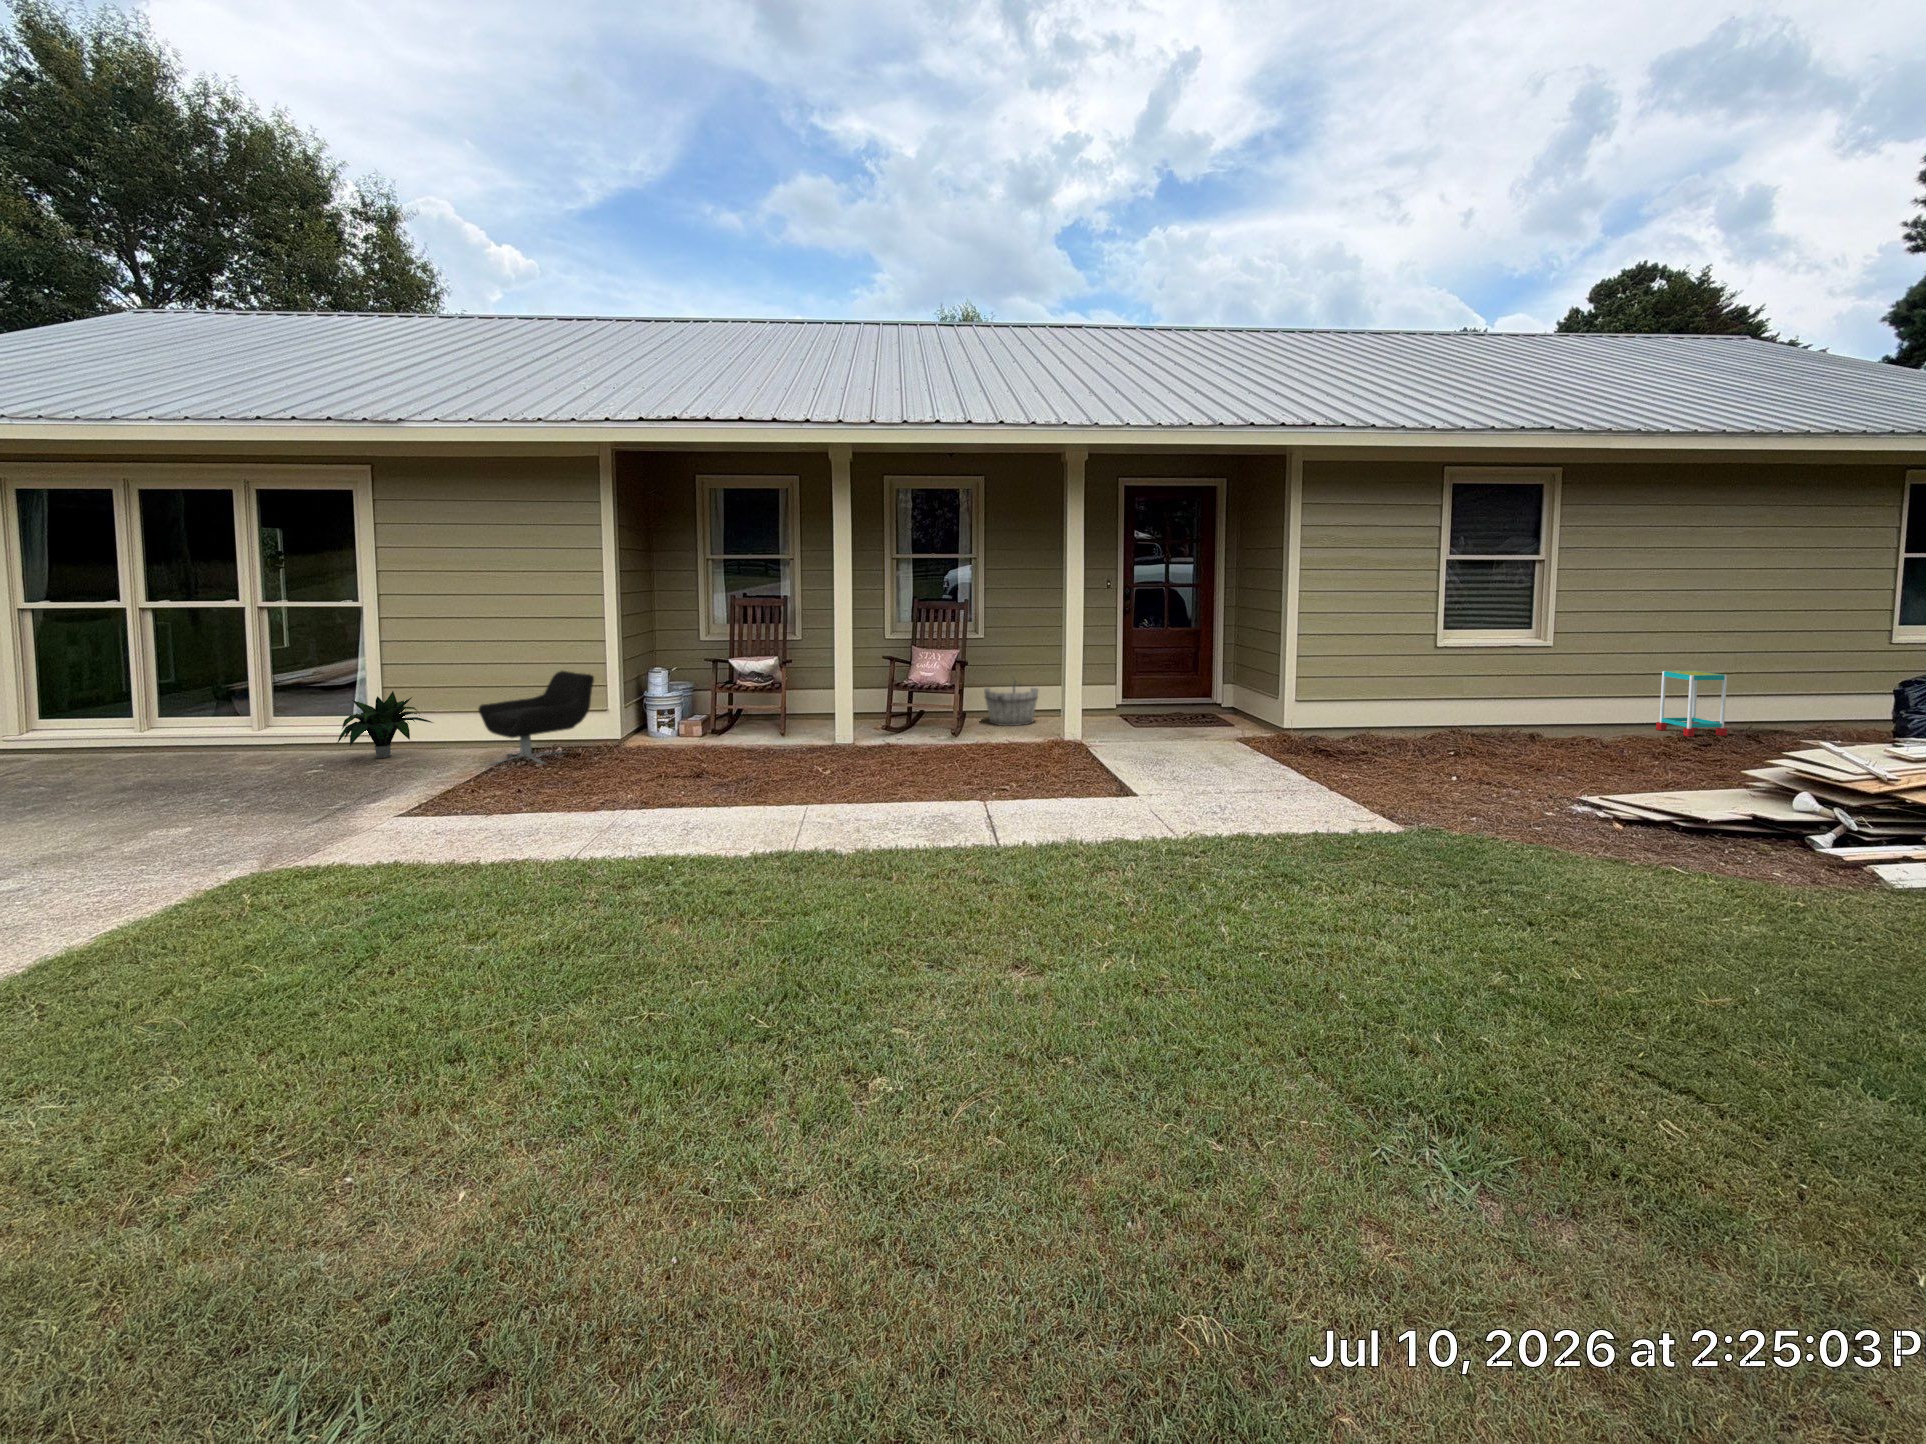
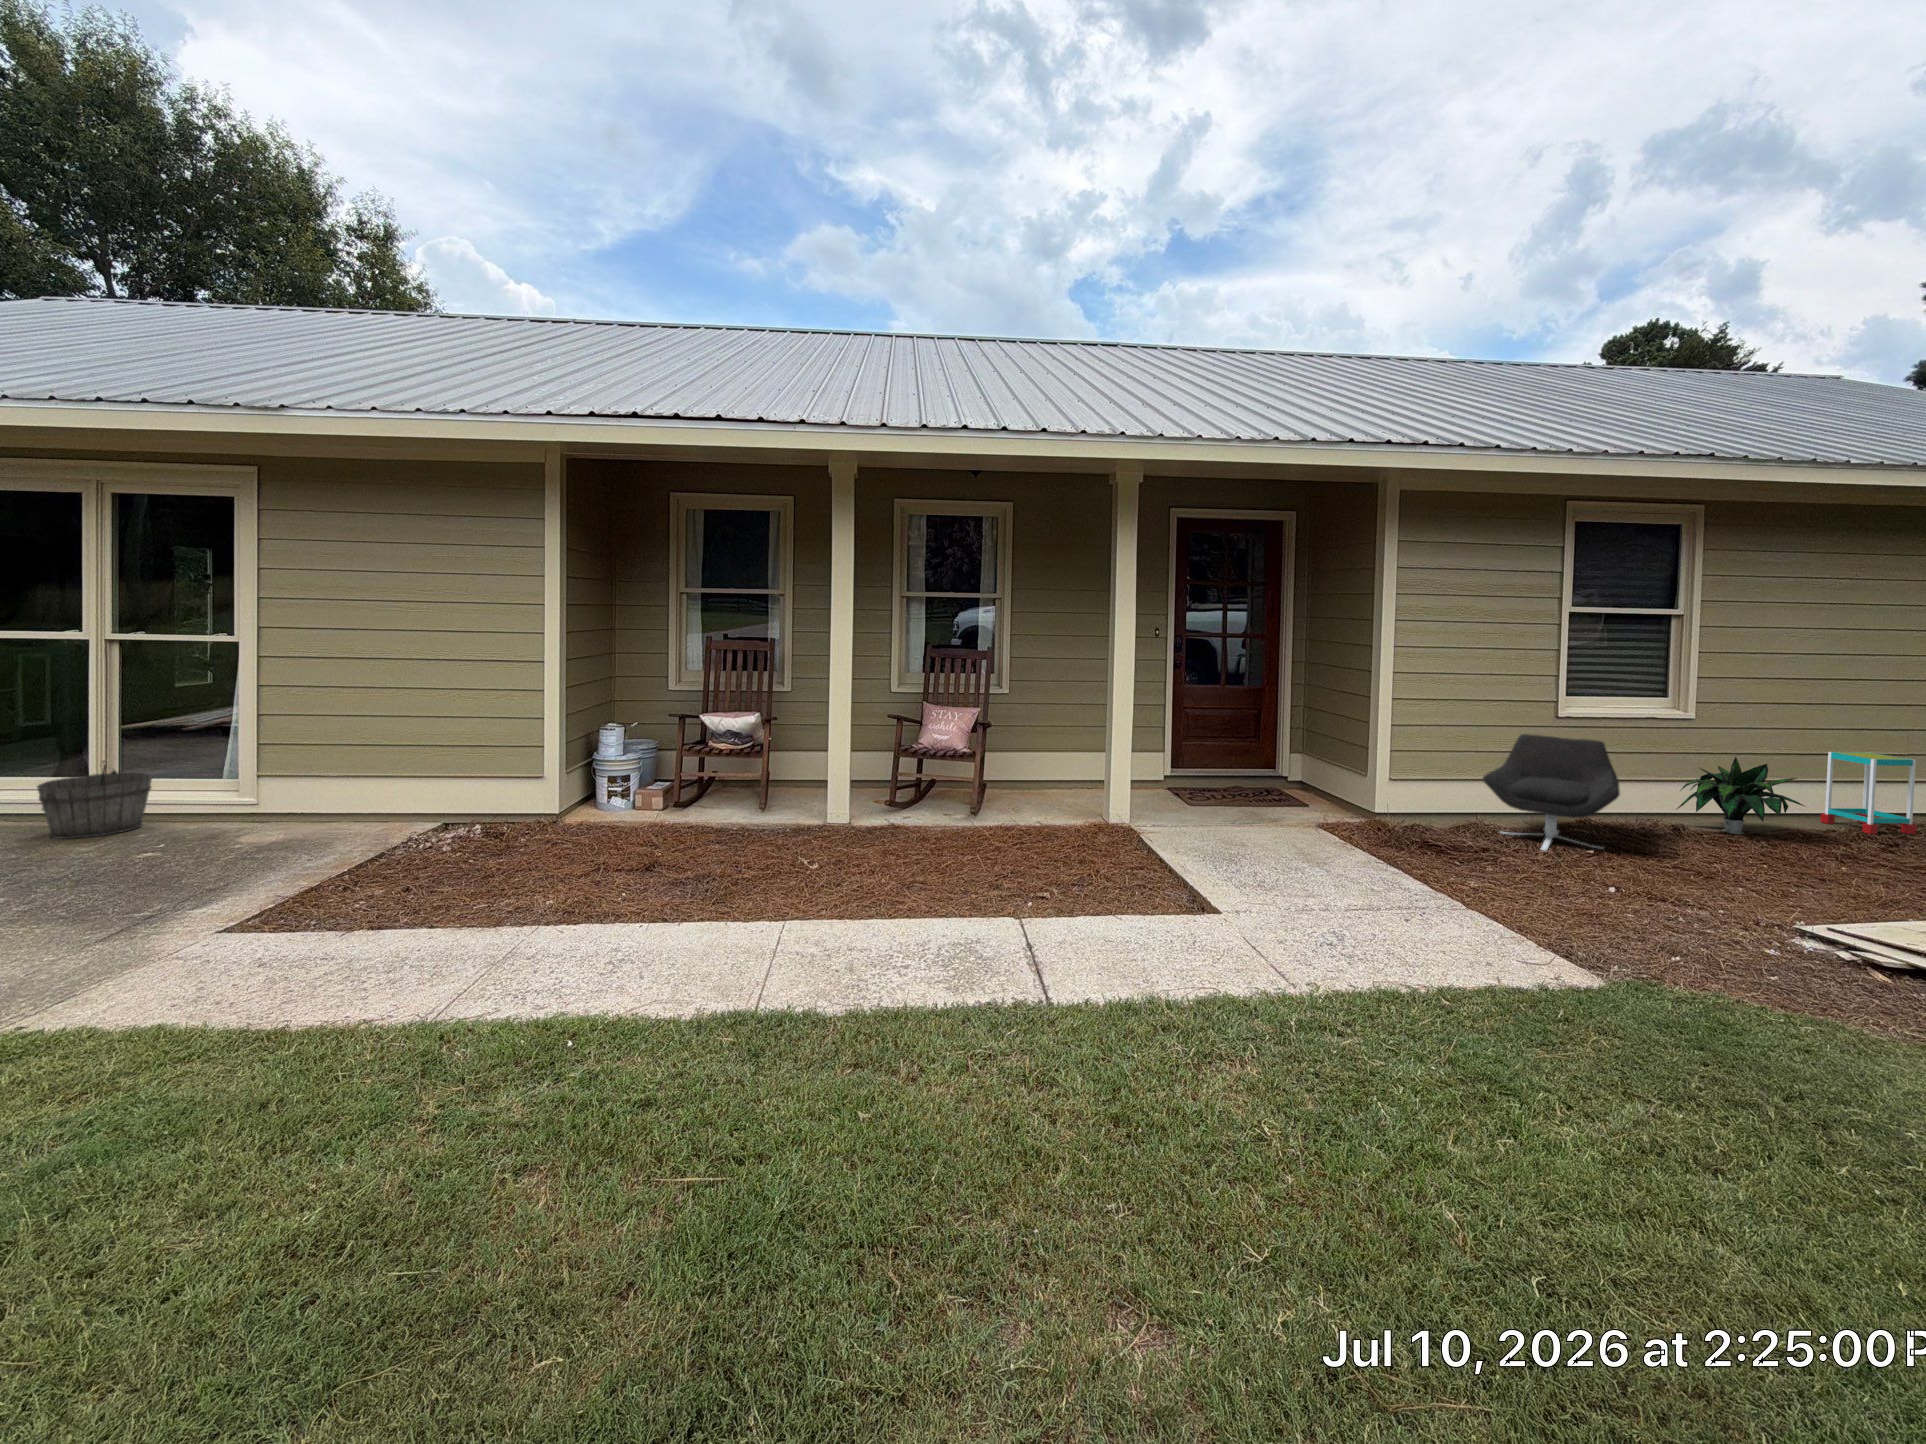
lounge chair: present [478,671,594,765] -> present [1483,734,1620,851]
wooden bucket: present [984,680,1038,726] -> present [37,761,152,839]
potted plant: present [337,691,433,758] -> present [1677,757,1804,834]

